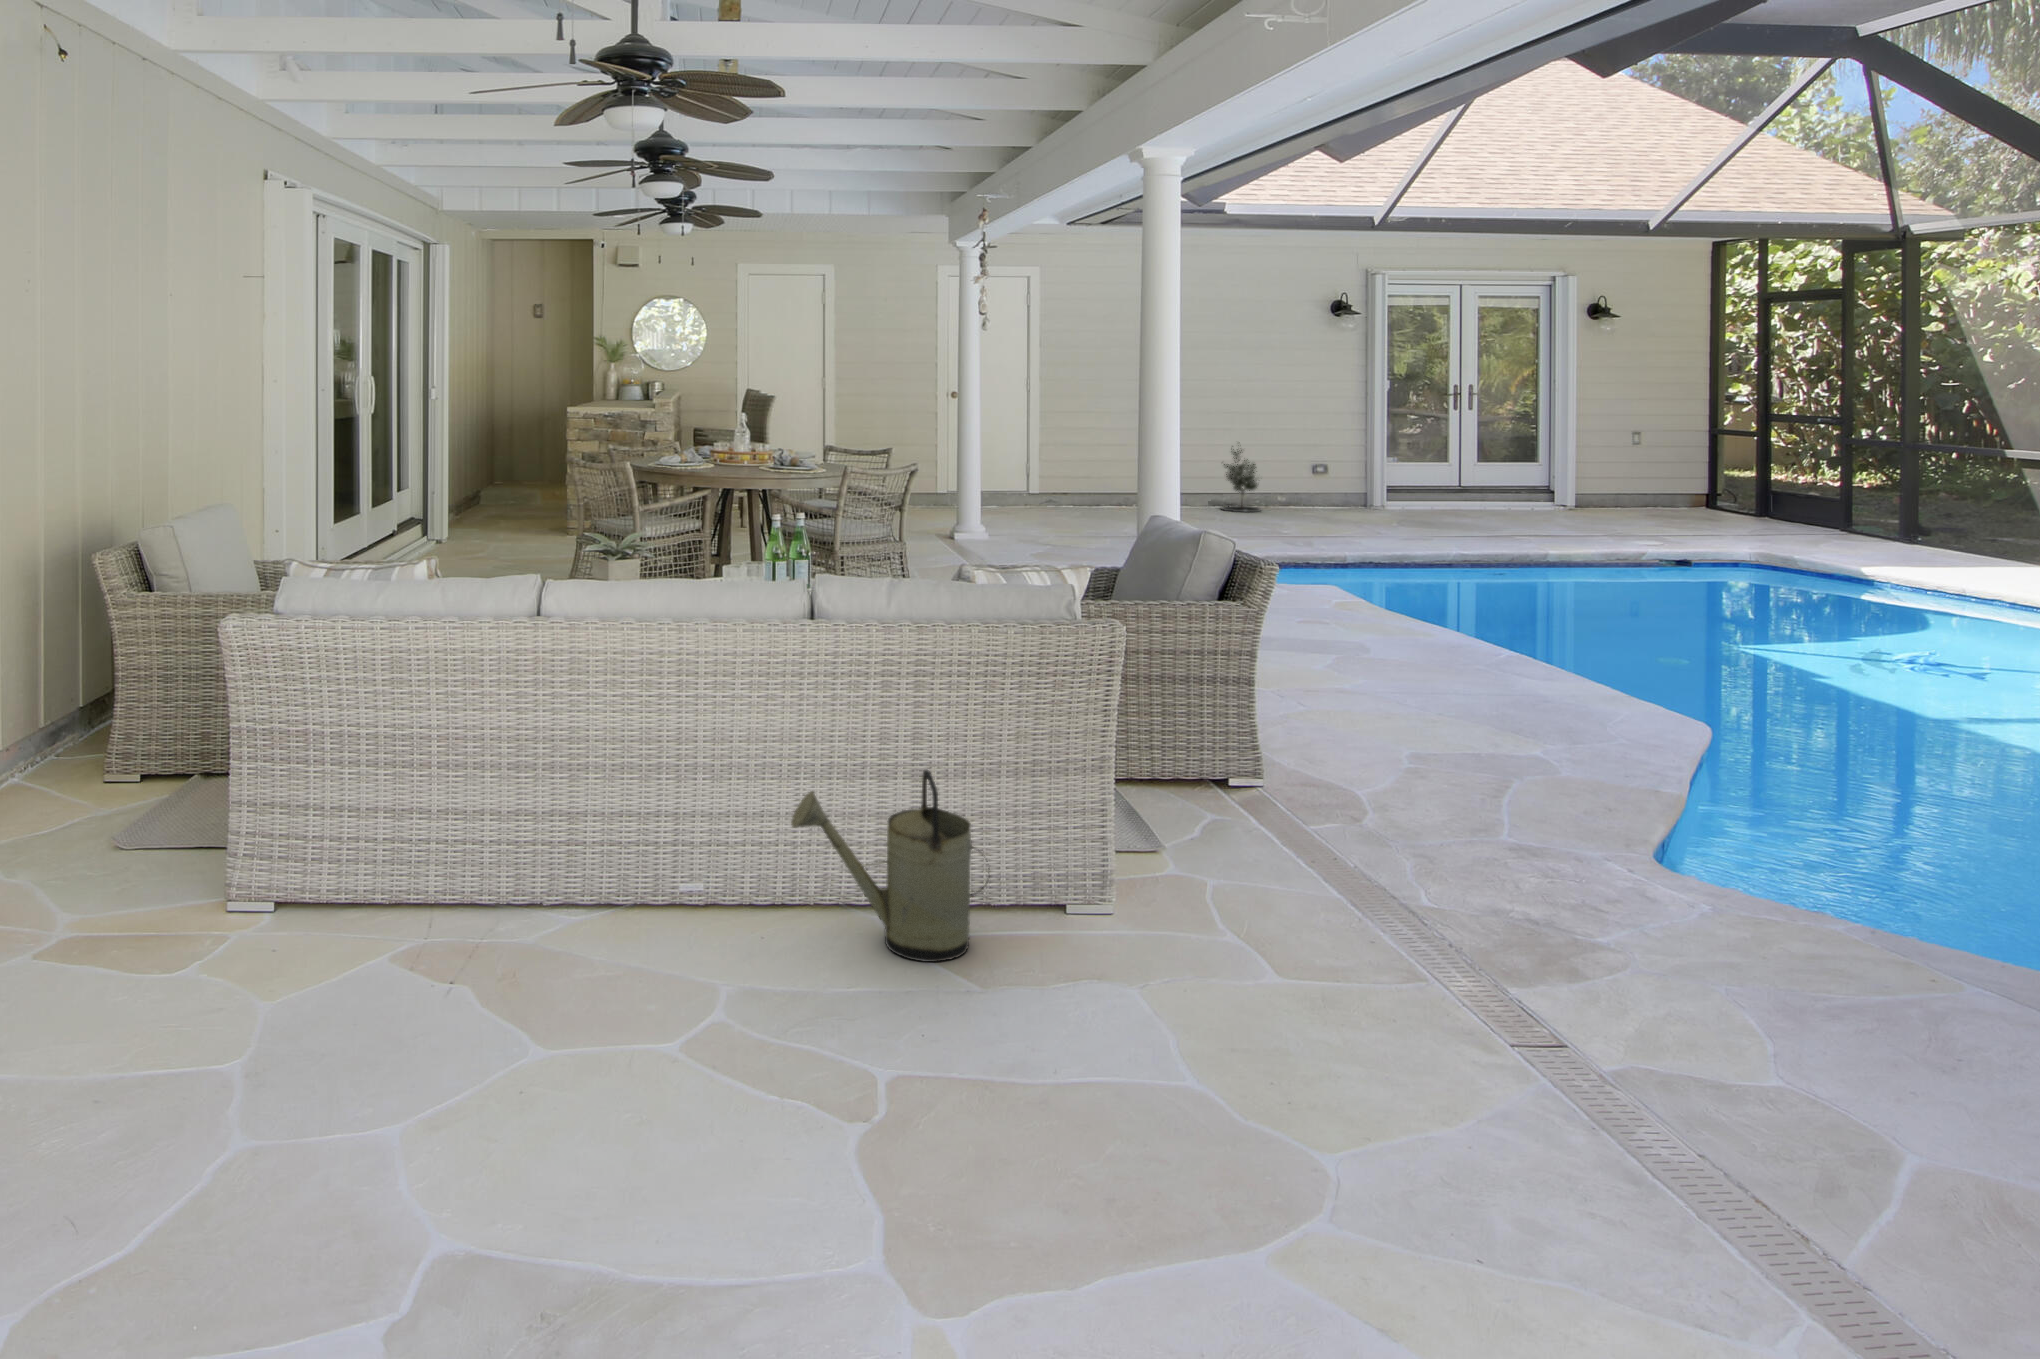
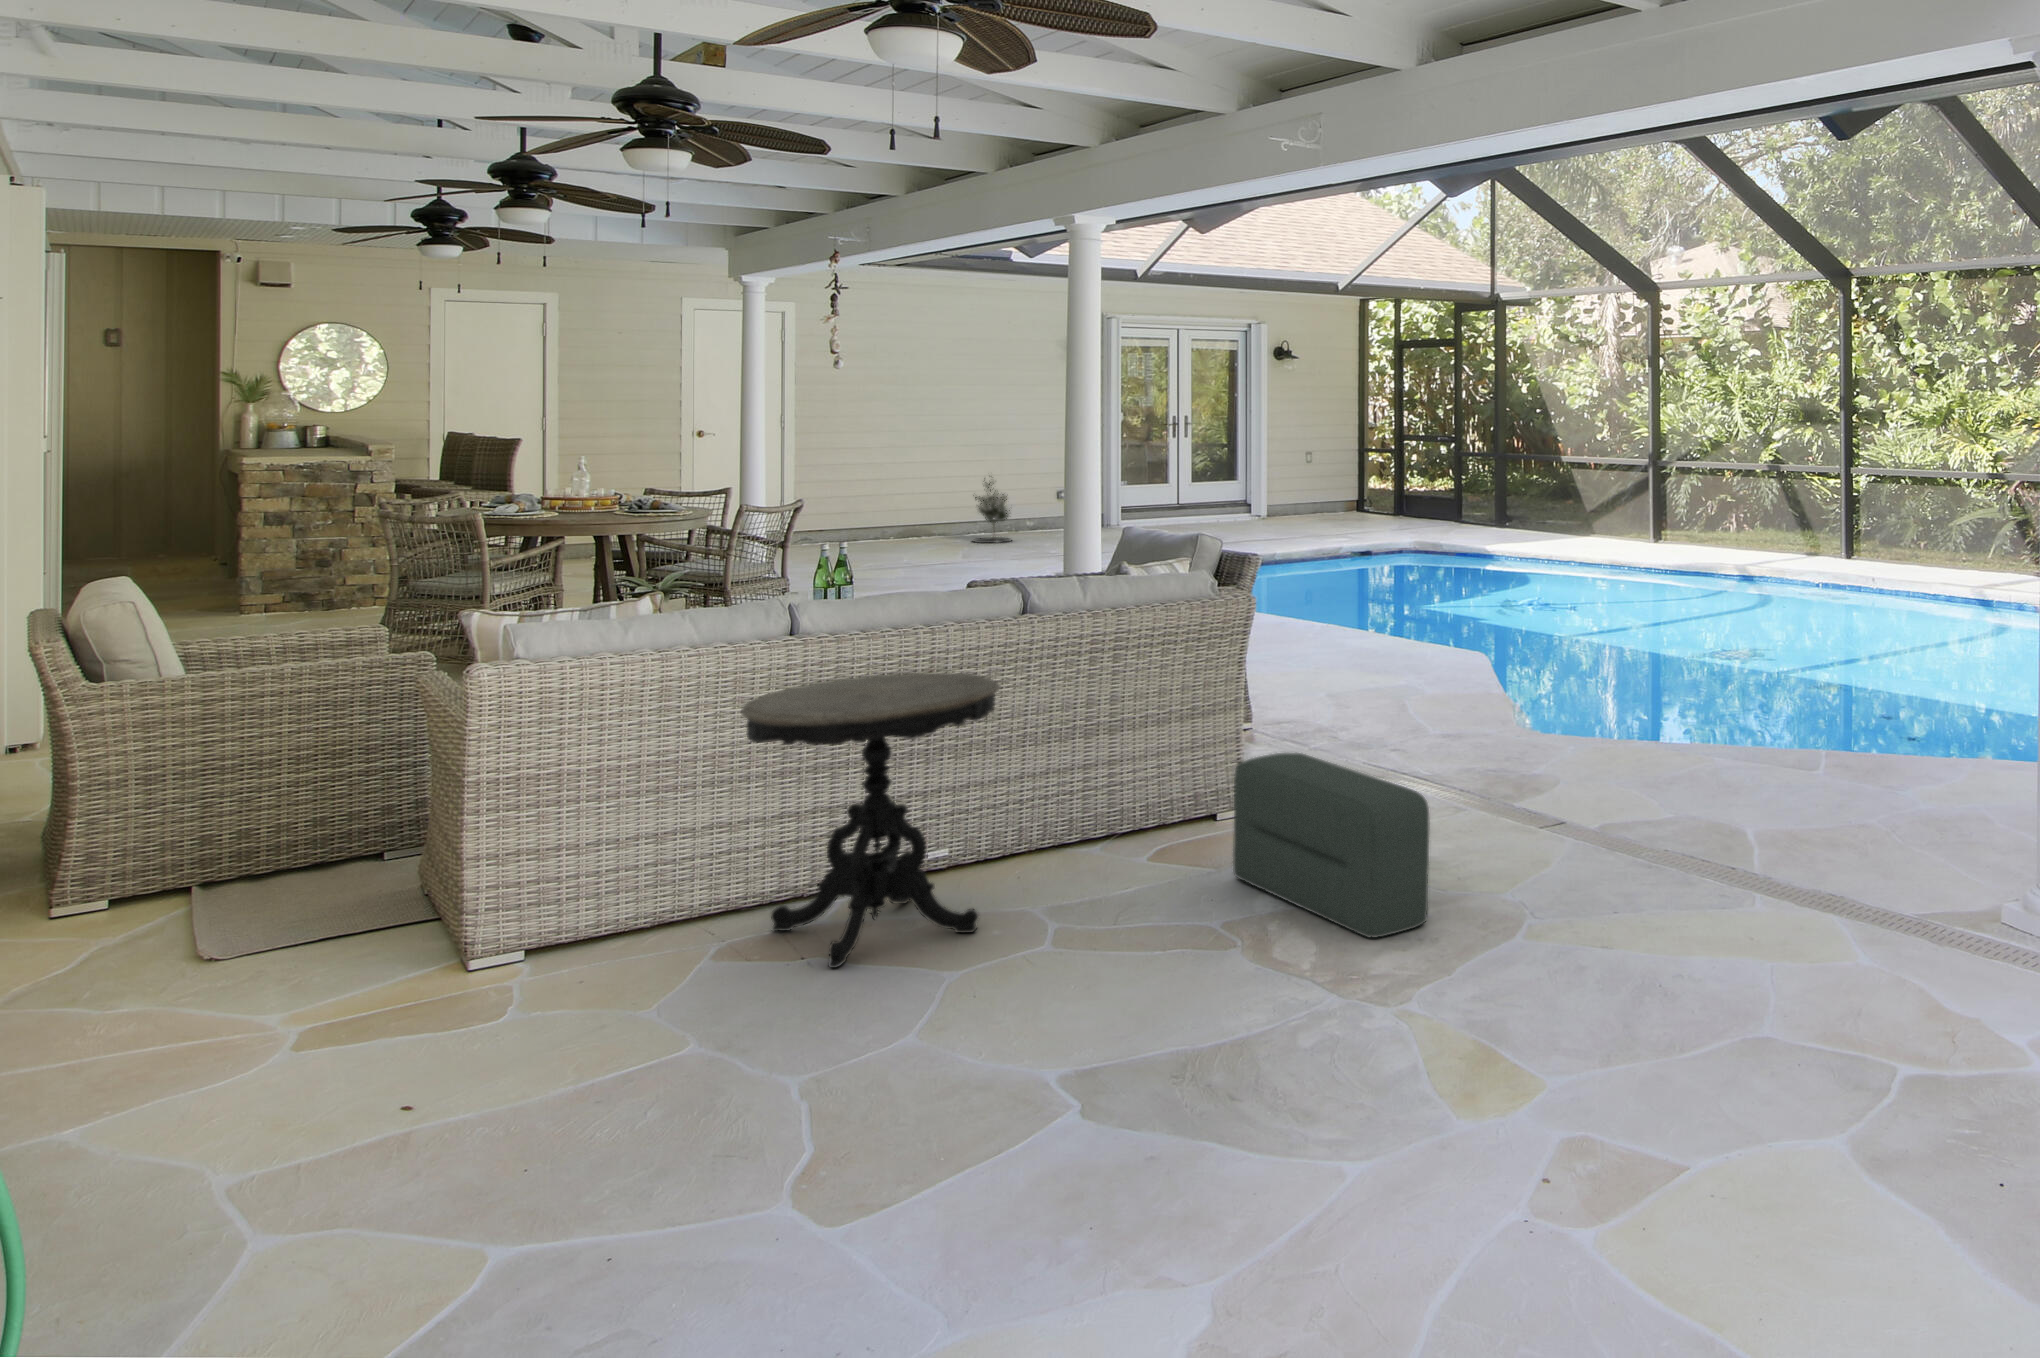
side table: none [403,679,686,1010] -> present [741,673,1000,968]
watering can: present [791,770,988,962] -> none [1045,715,1190,861]
pouf: none [971,868,1134,1218] -> present [1233,753,1430,938]

